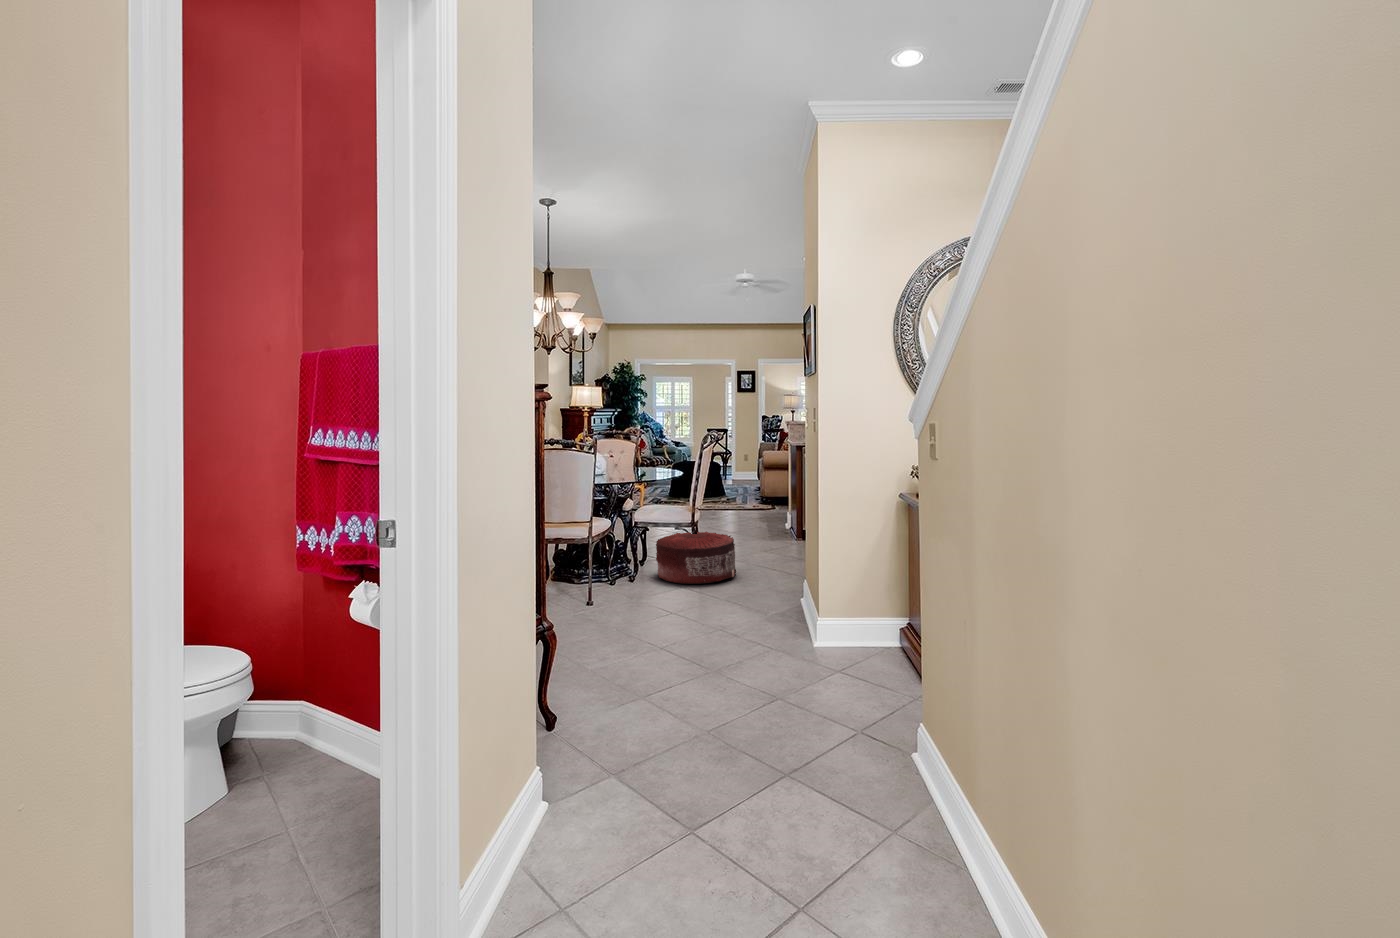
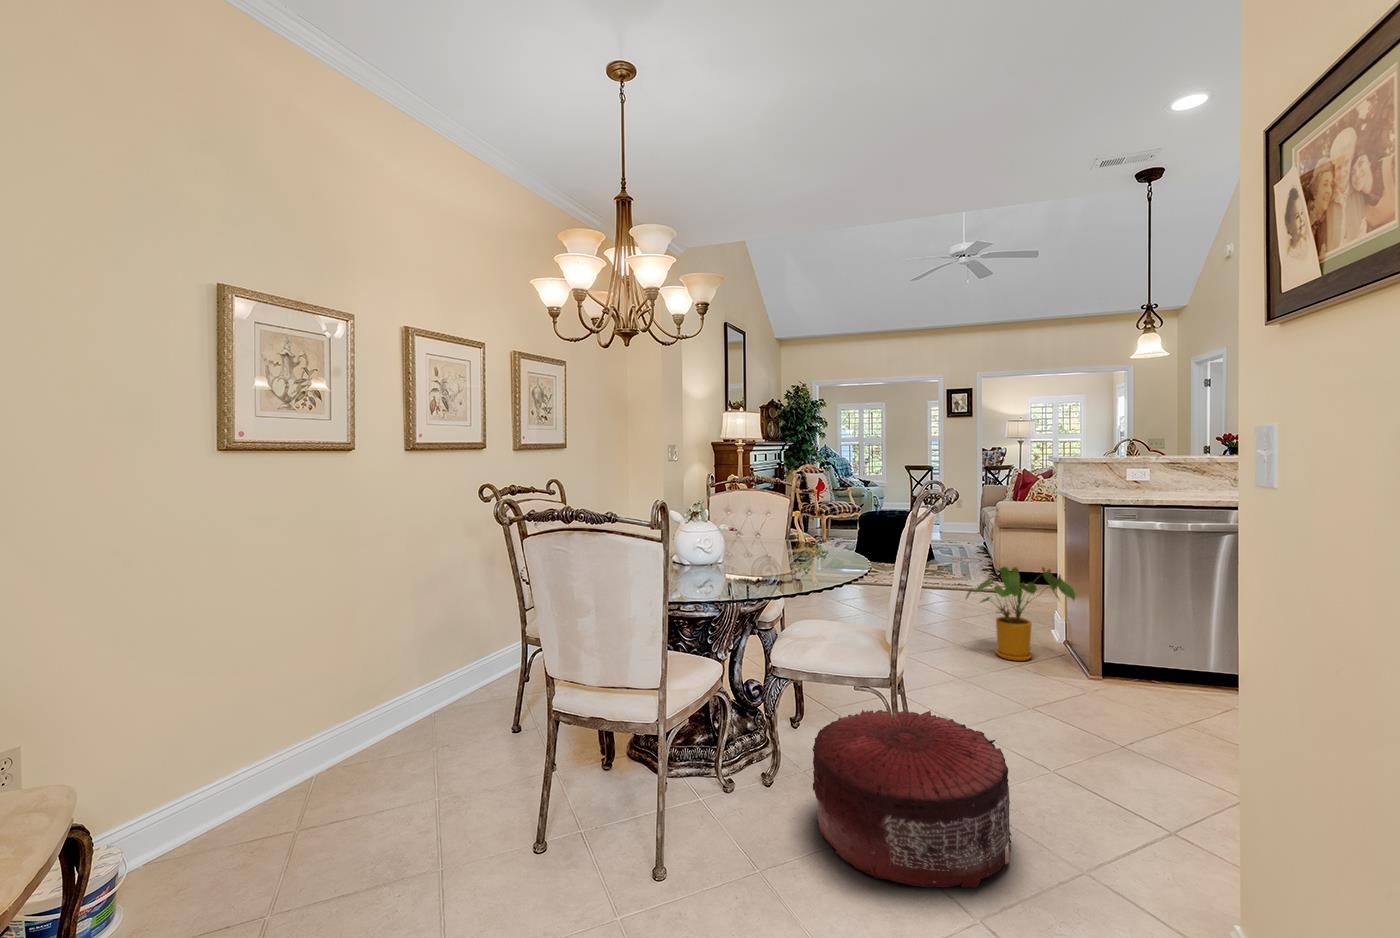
house plant: none [733,481,789,533] -> present [966,567,1075,661]

